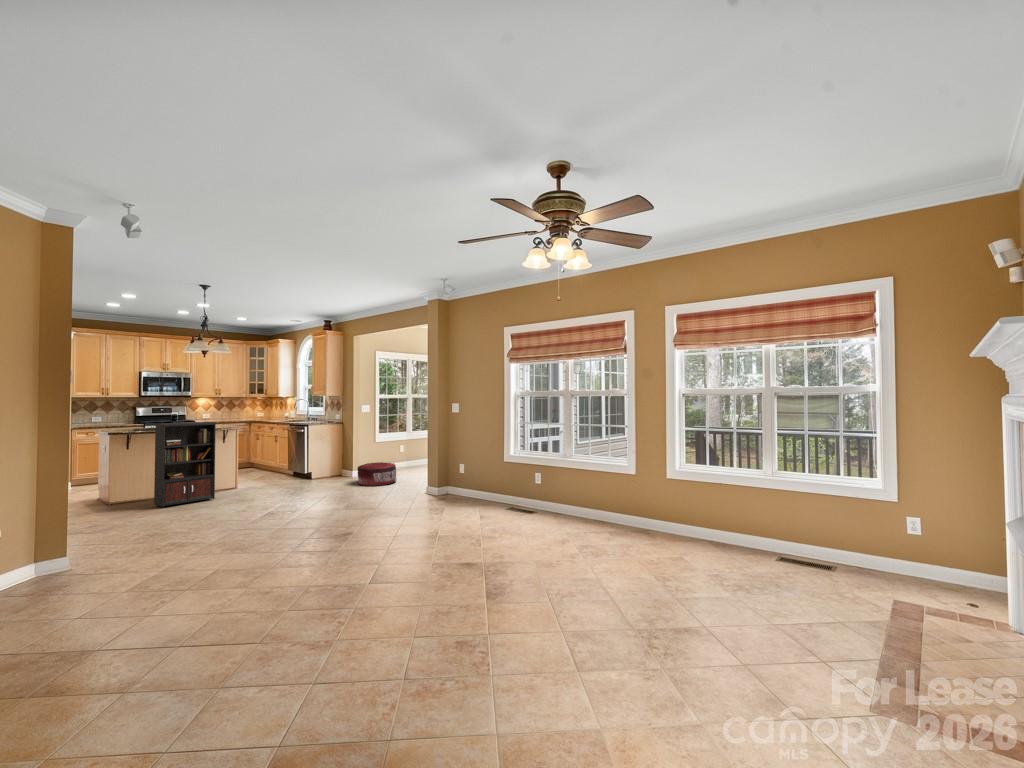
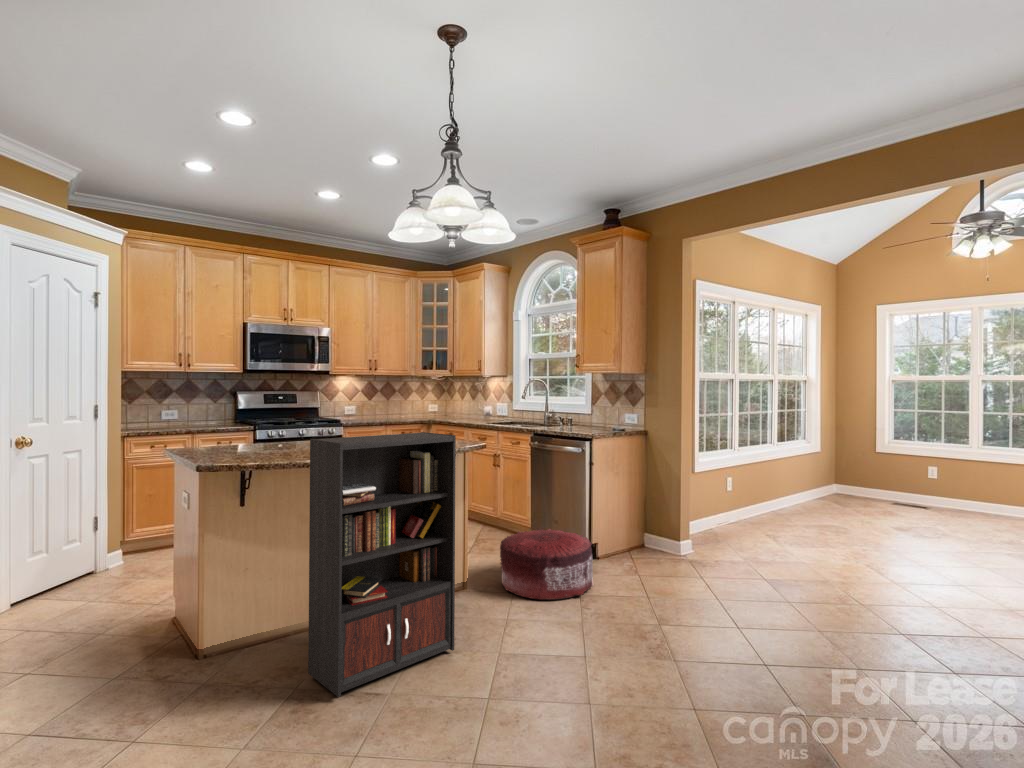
pouf: present [358,462,396,486] -> present [500,529,593,600]

